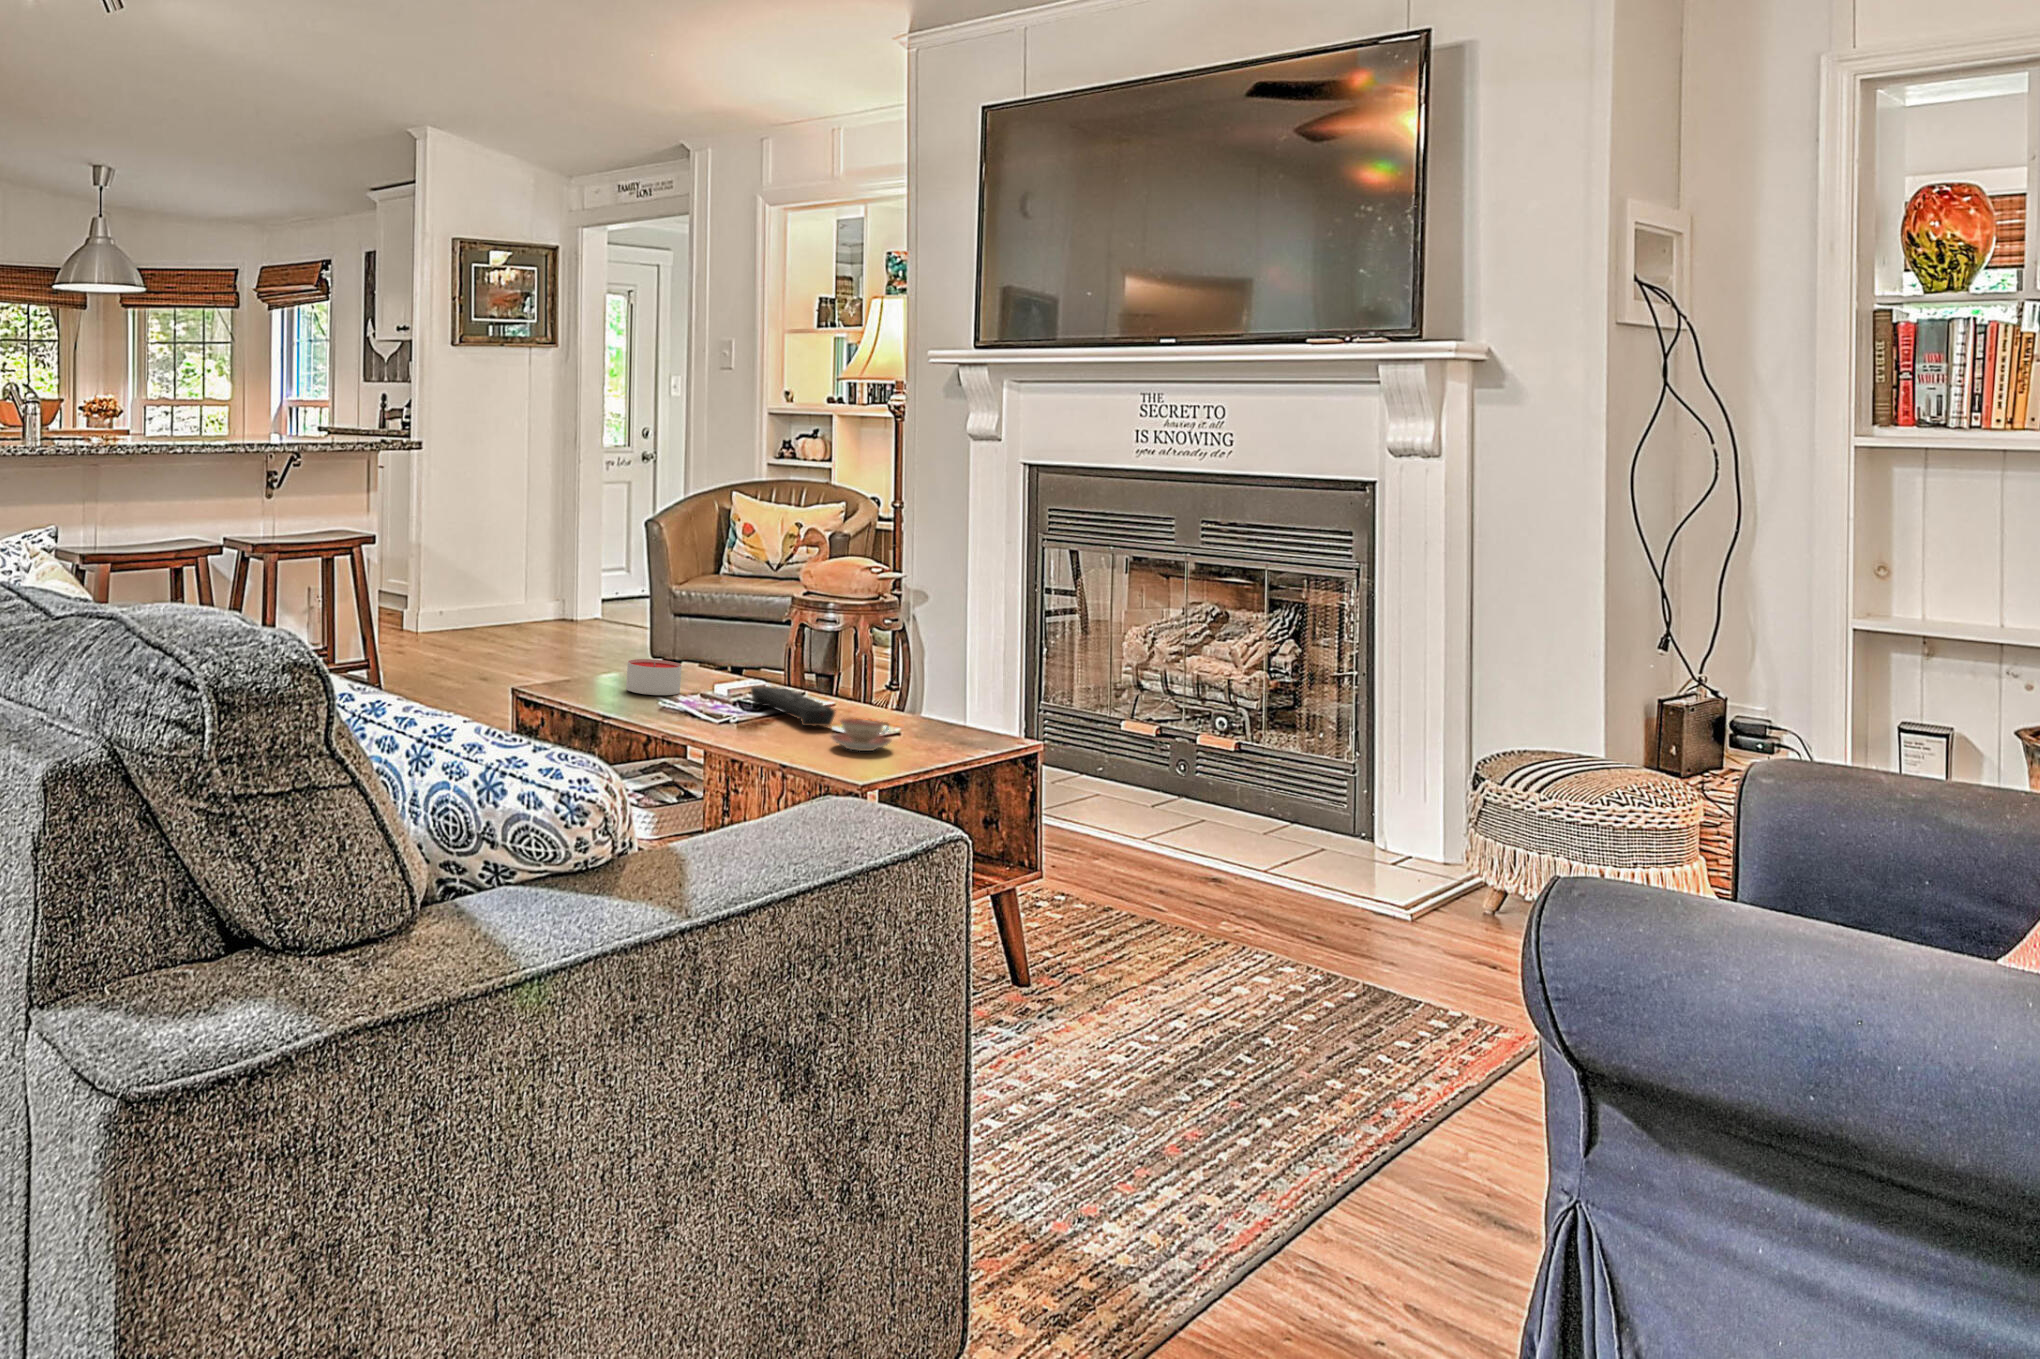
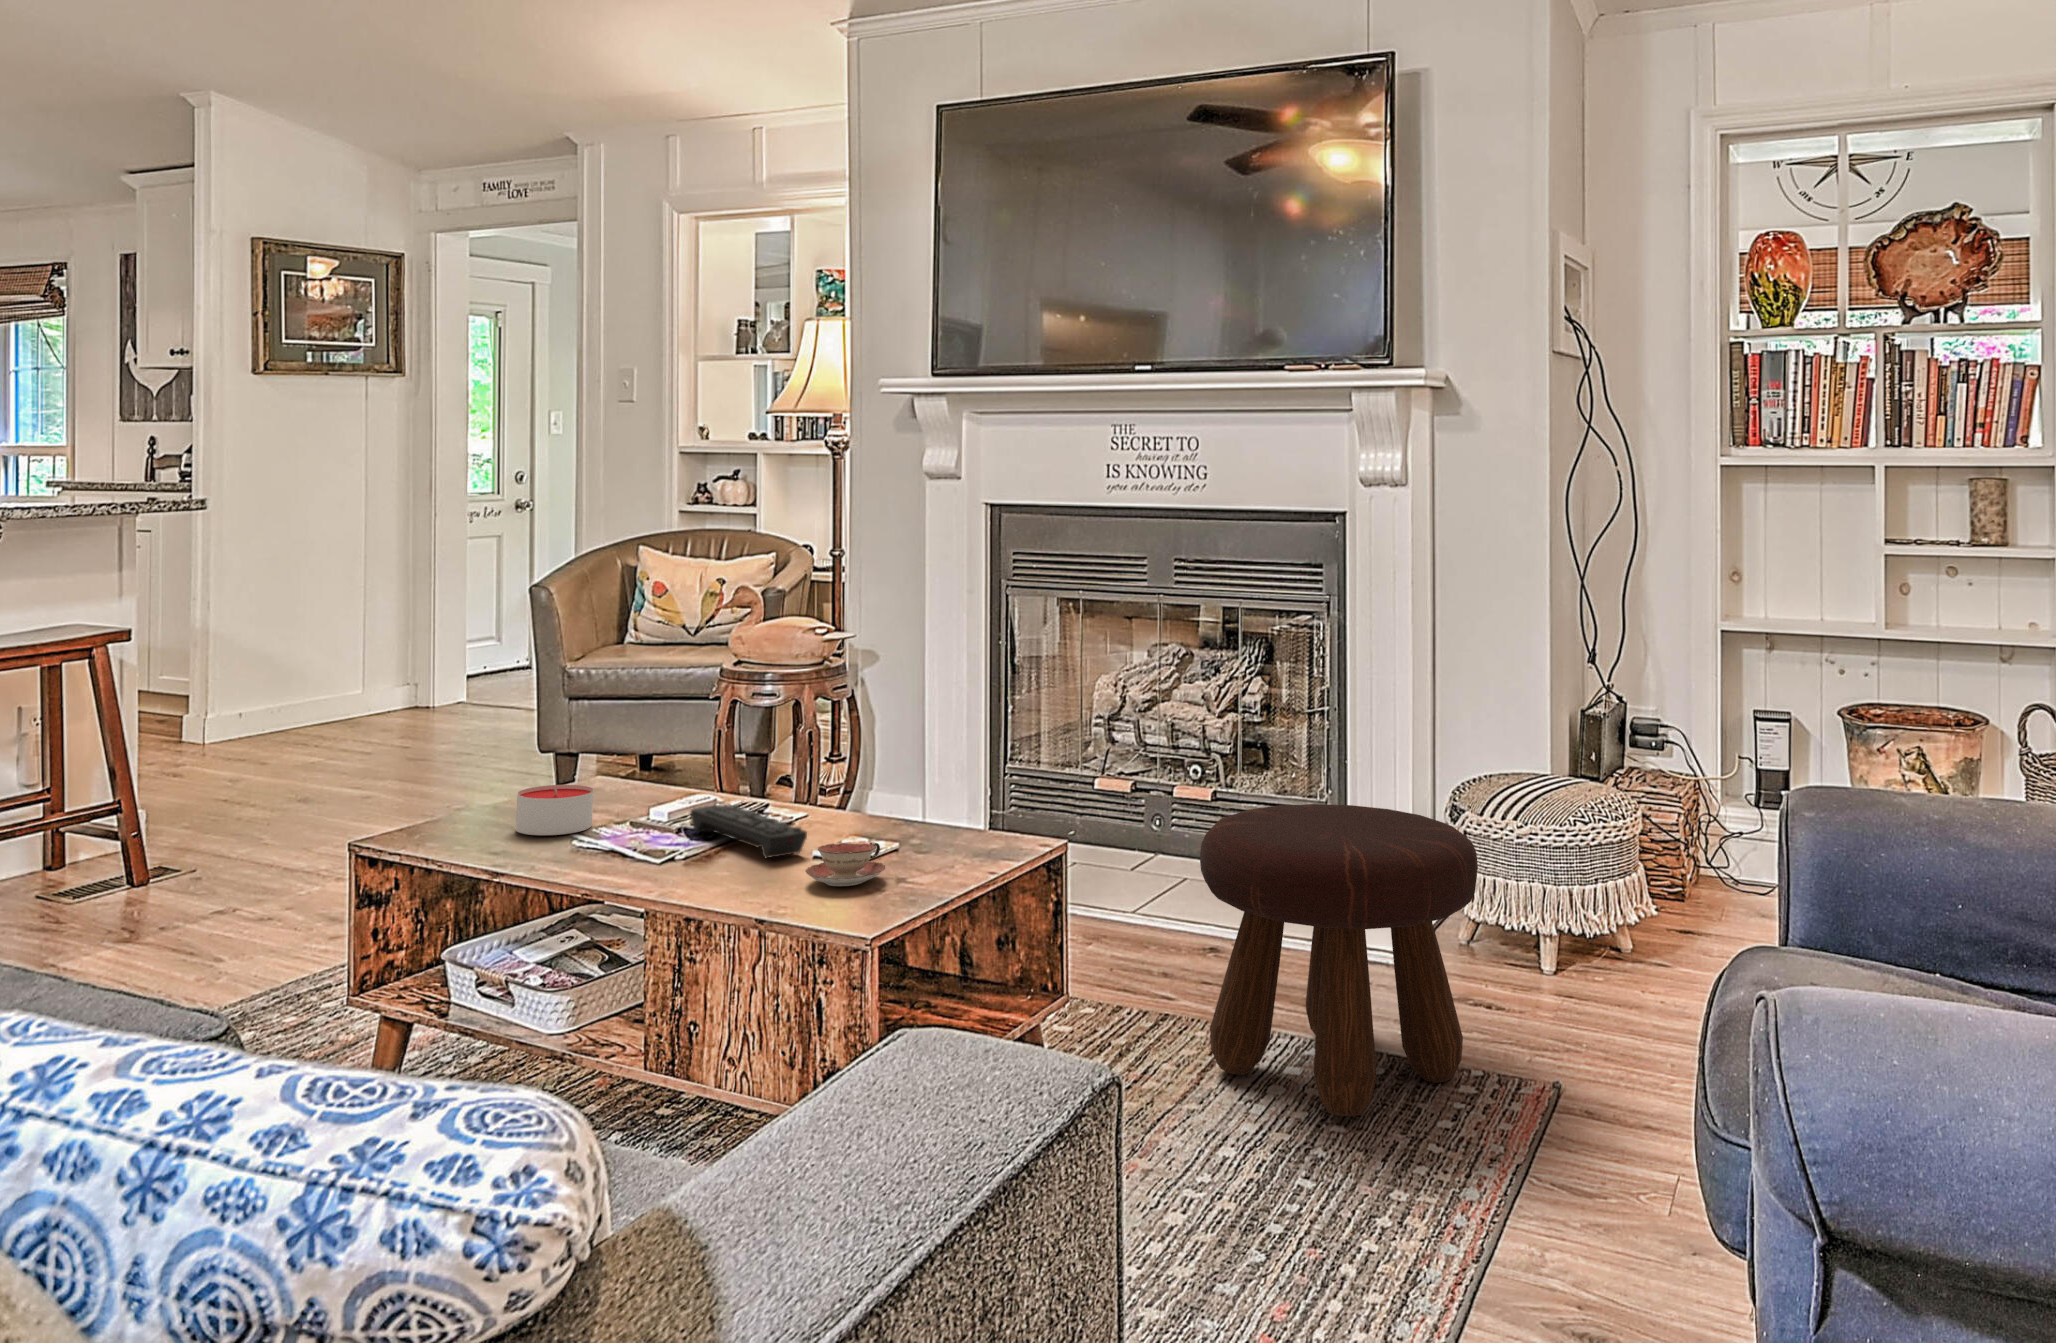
footstool: none [1177,744,1454,1018] -> present [1200,804,1478,1116]

